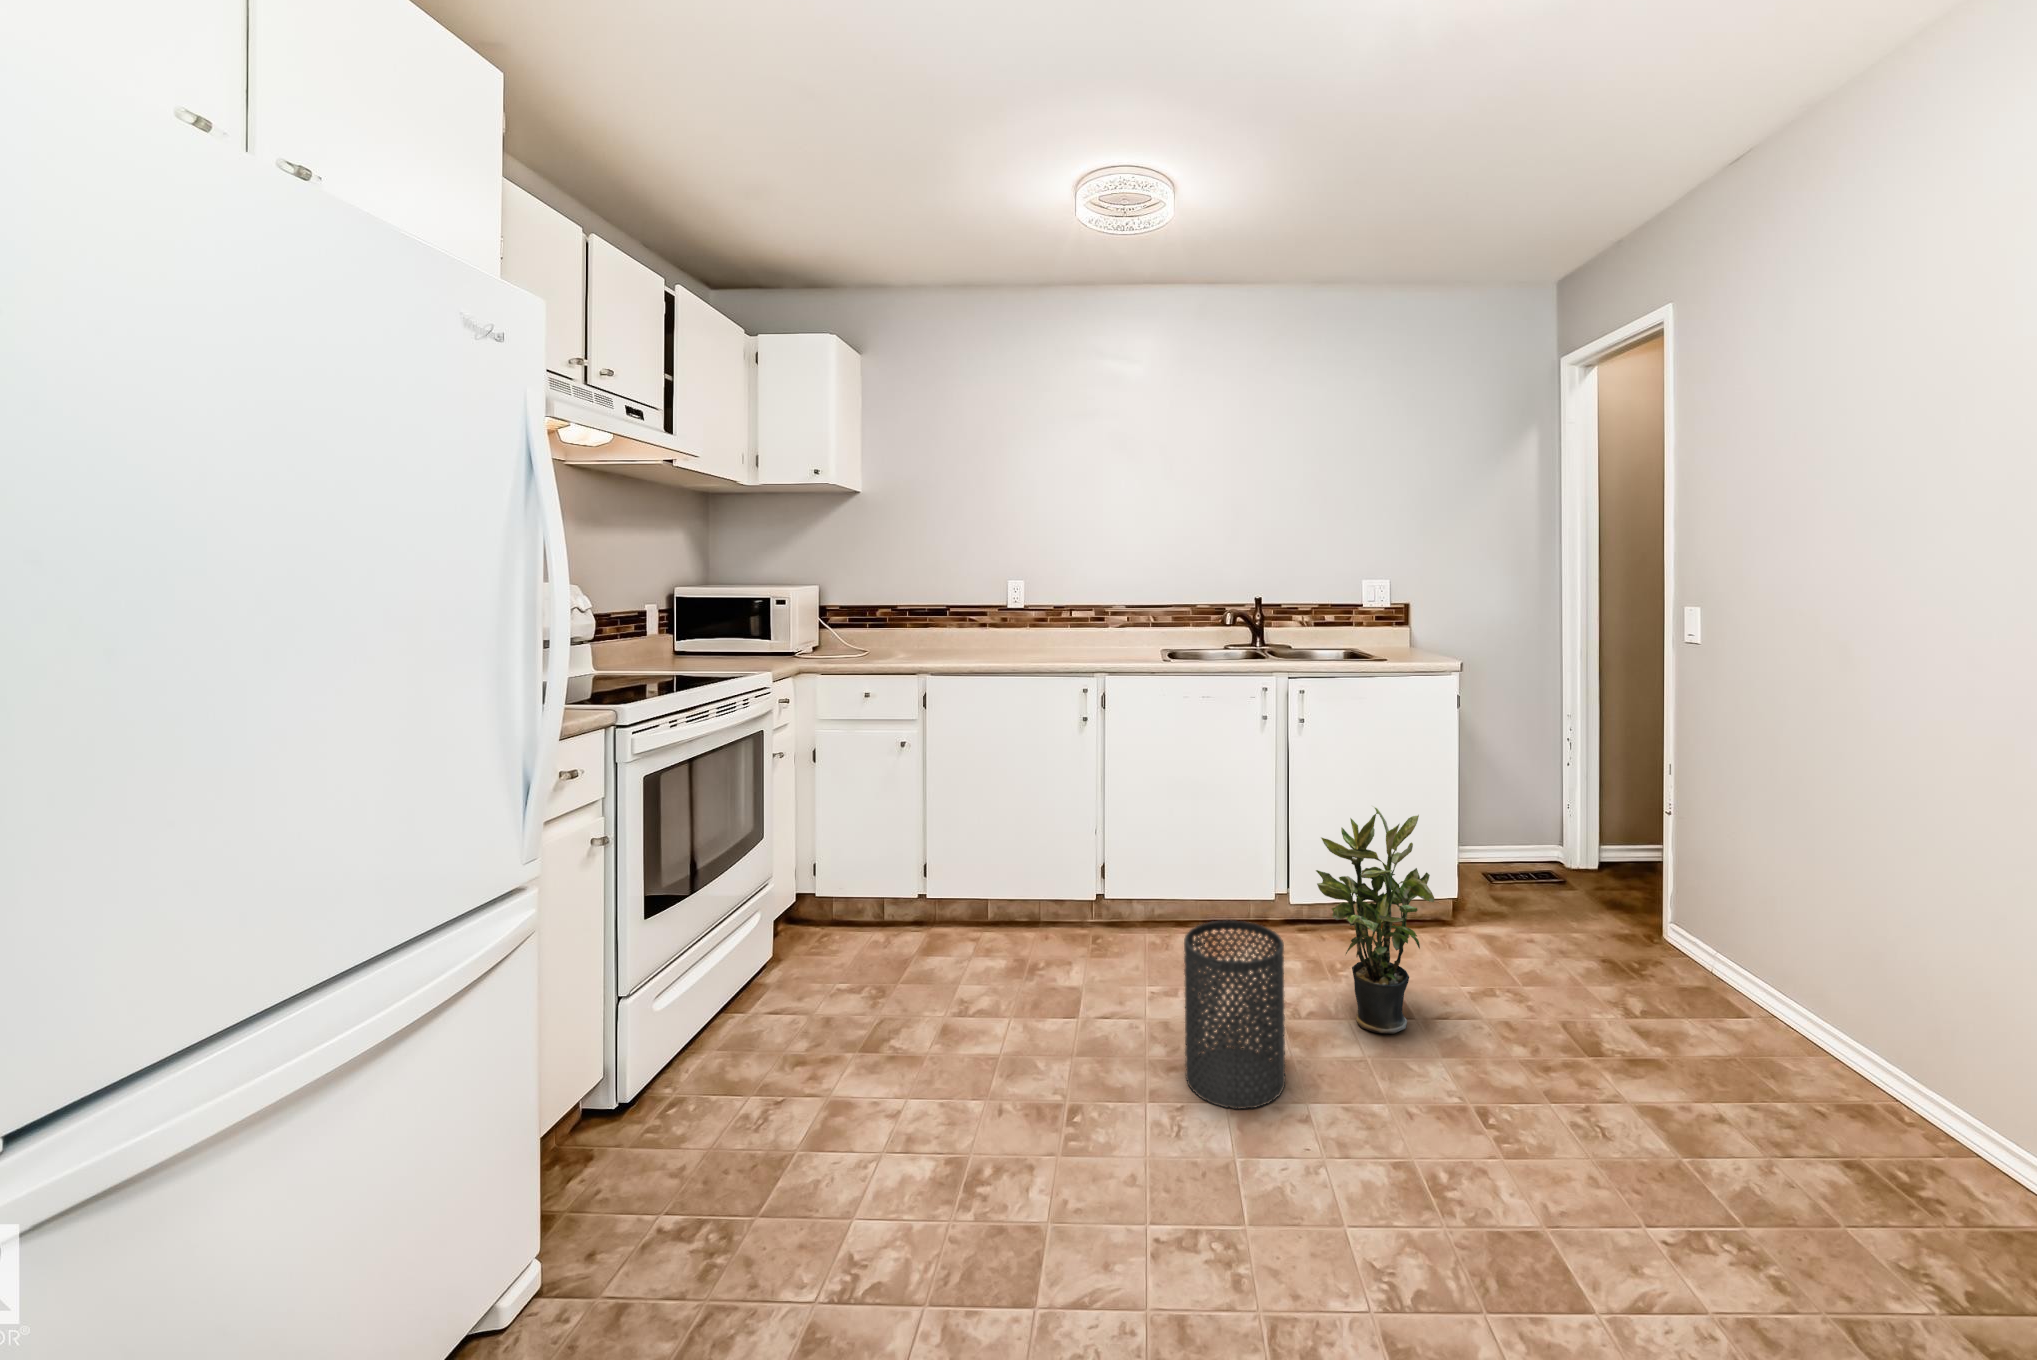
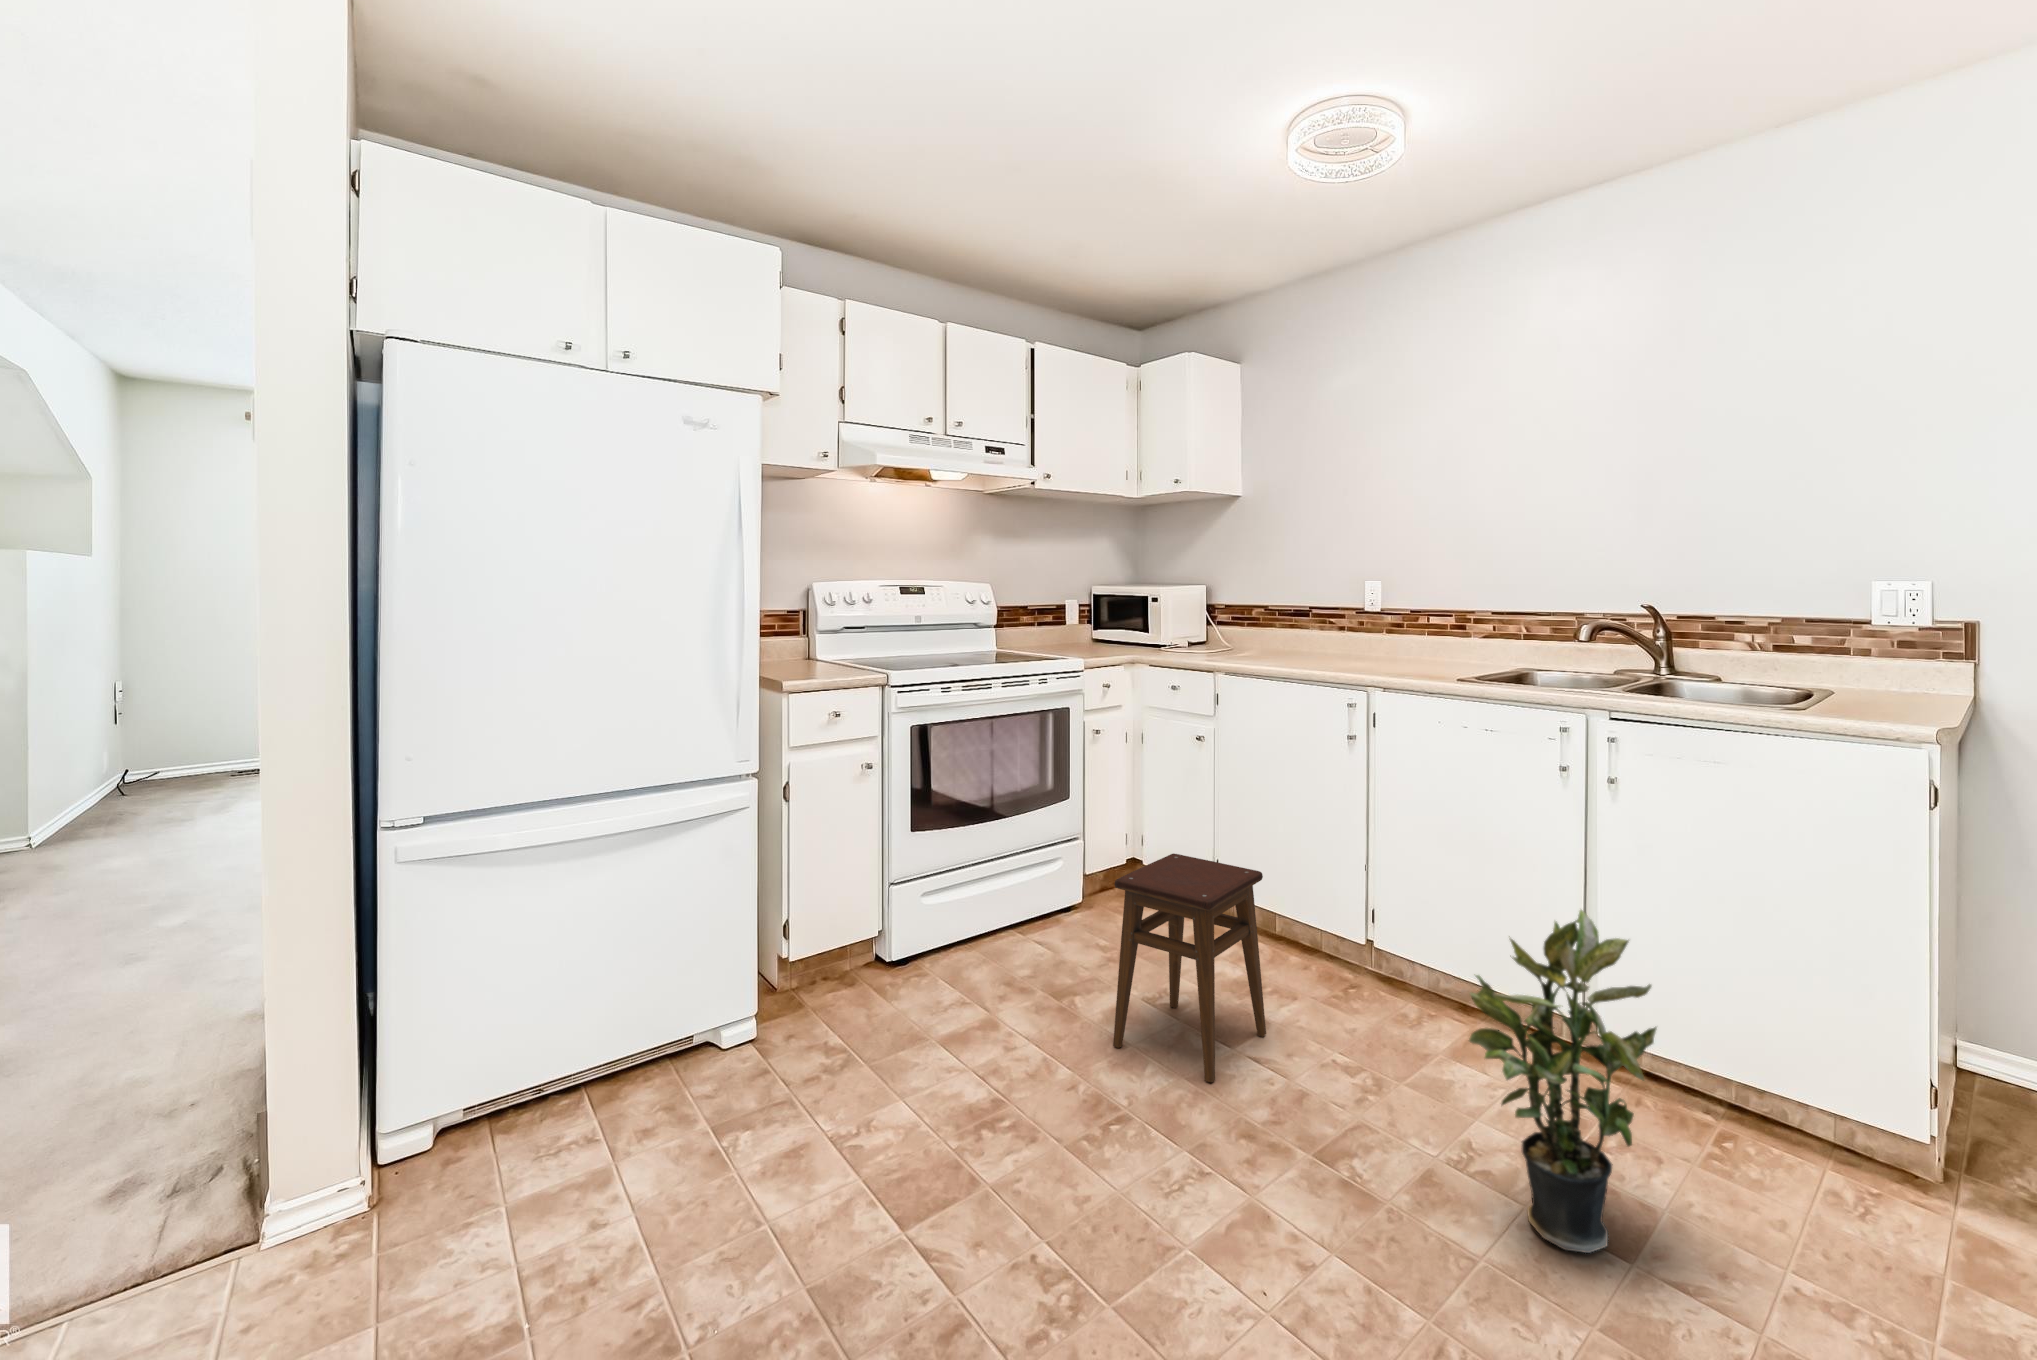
stool: none [985,846,1098,1053] -> present [1113,854,1266,1082]
trash can: present [1184,920,1285,1109] -> none [1231,986,1356,1225]

